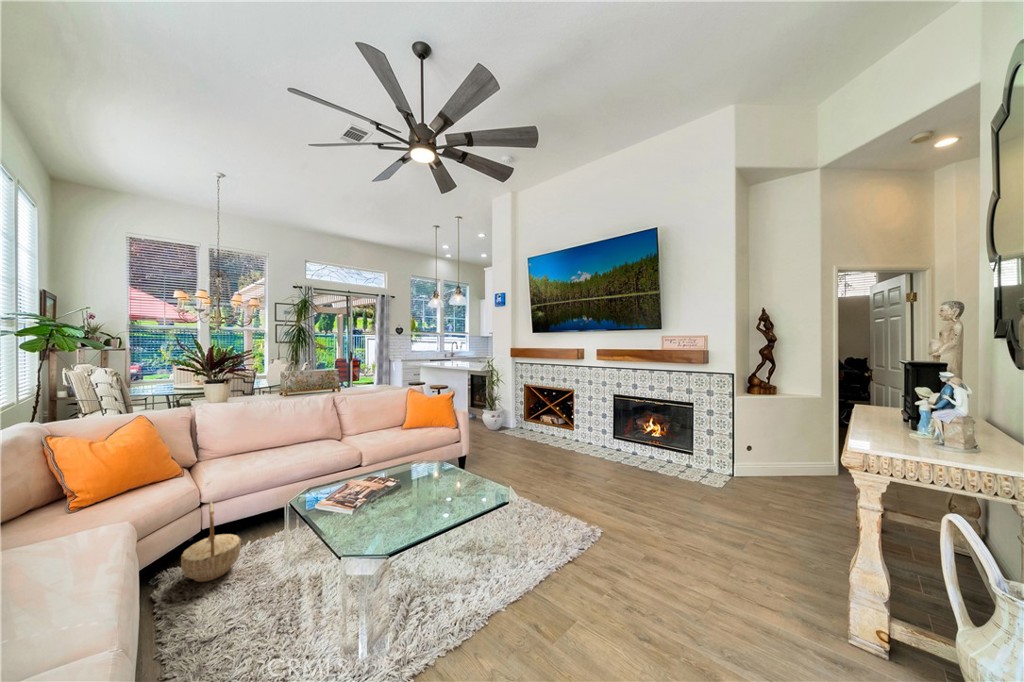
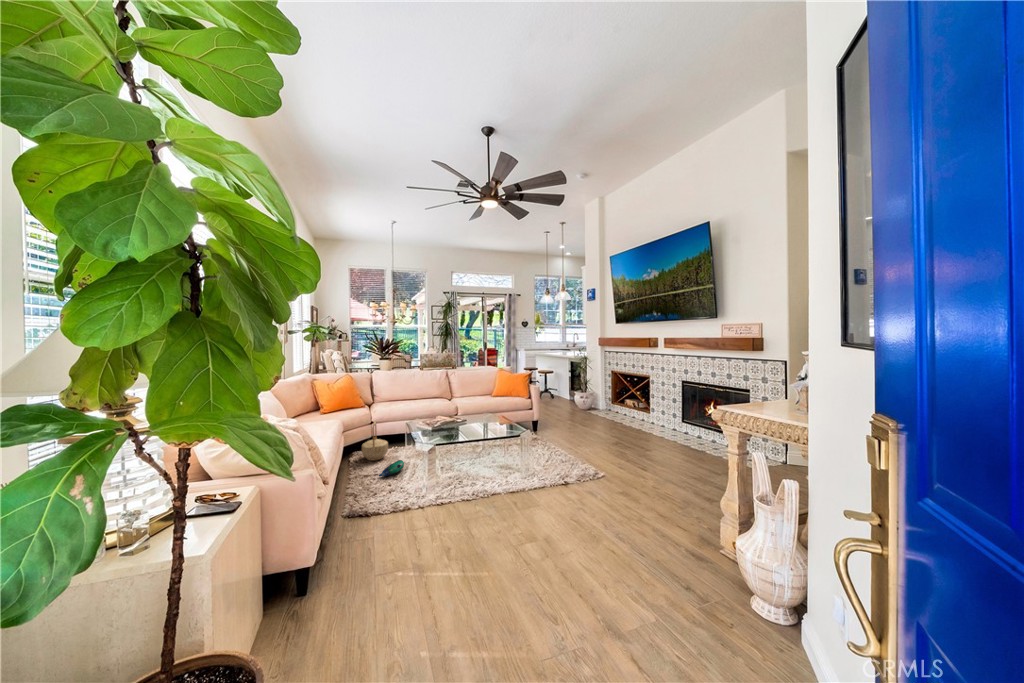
plush toy: none [235,573,286,623] -> present [379,460,404,476]

